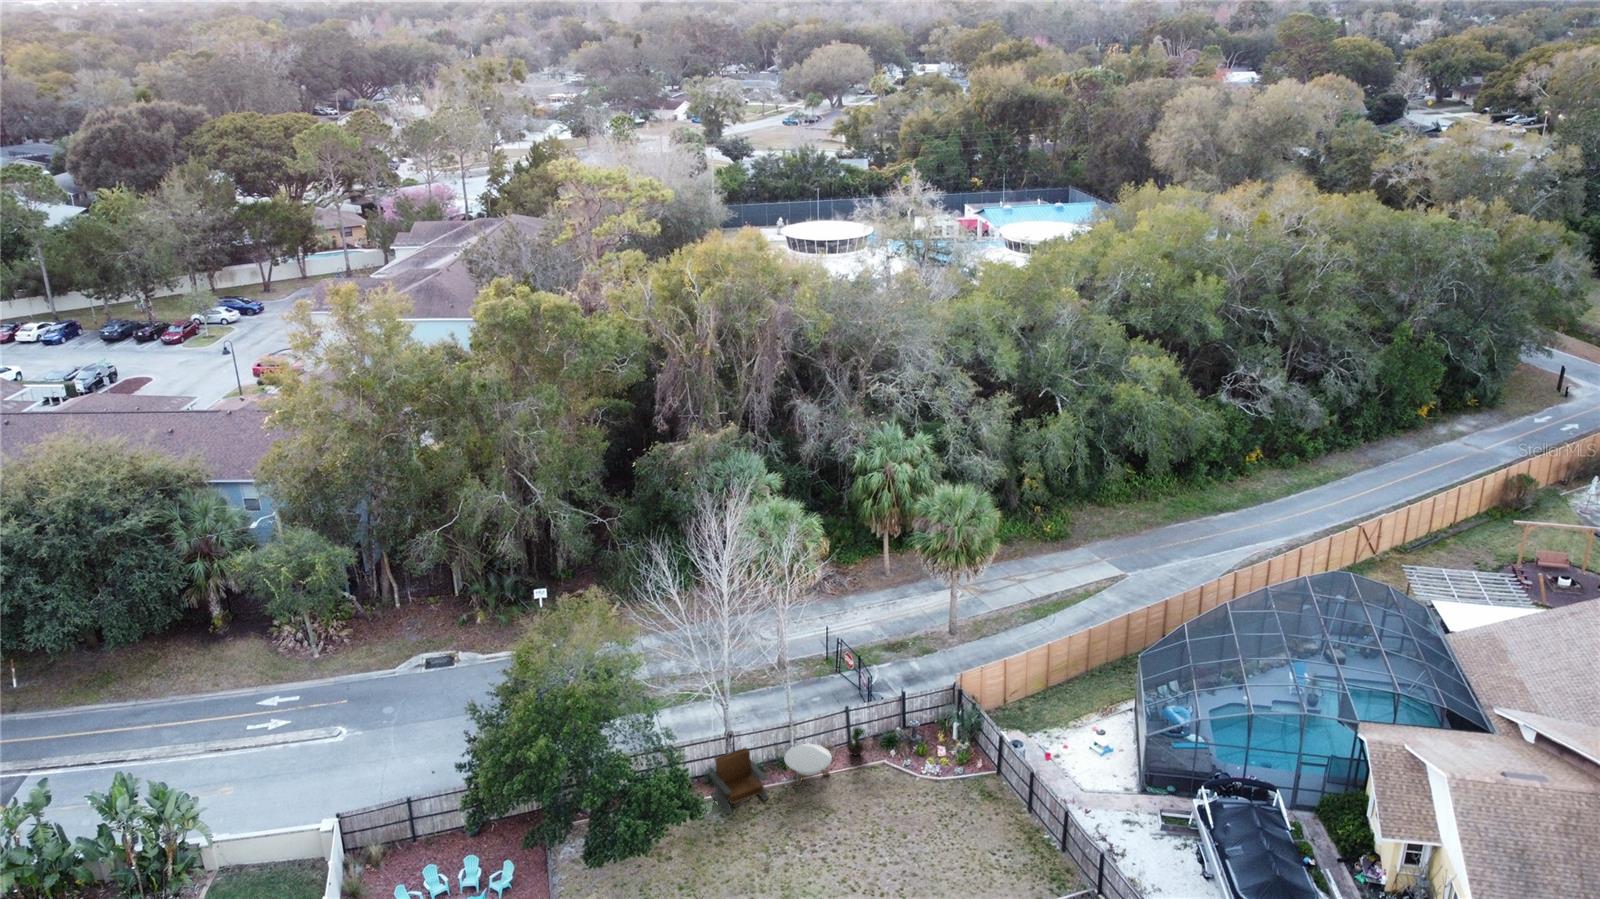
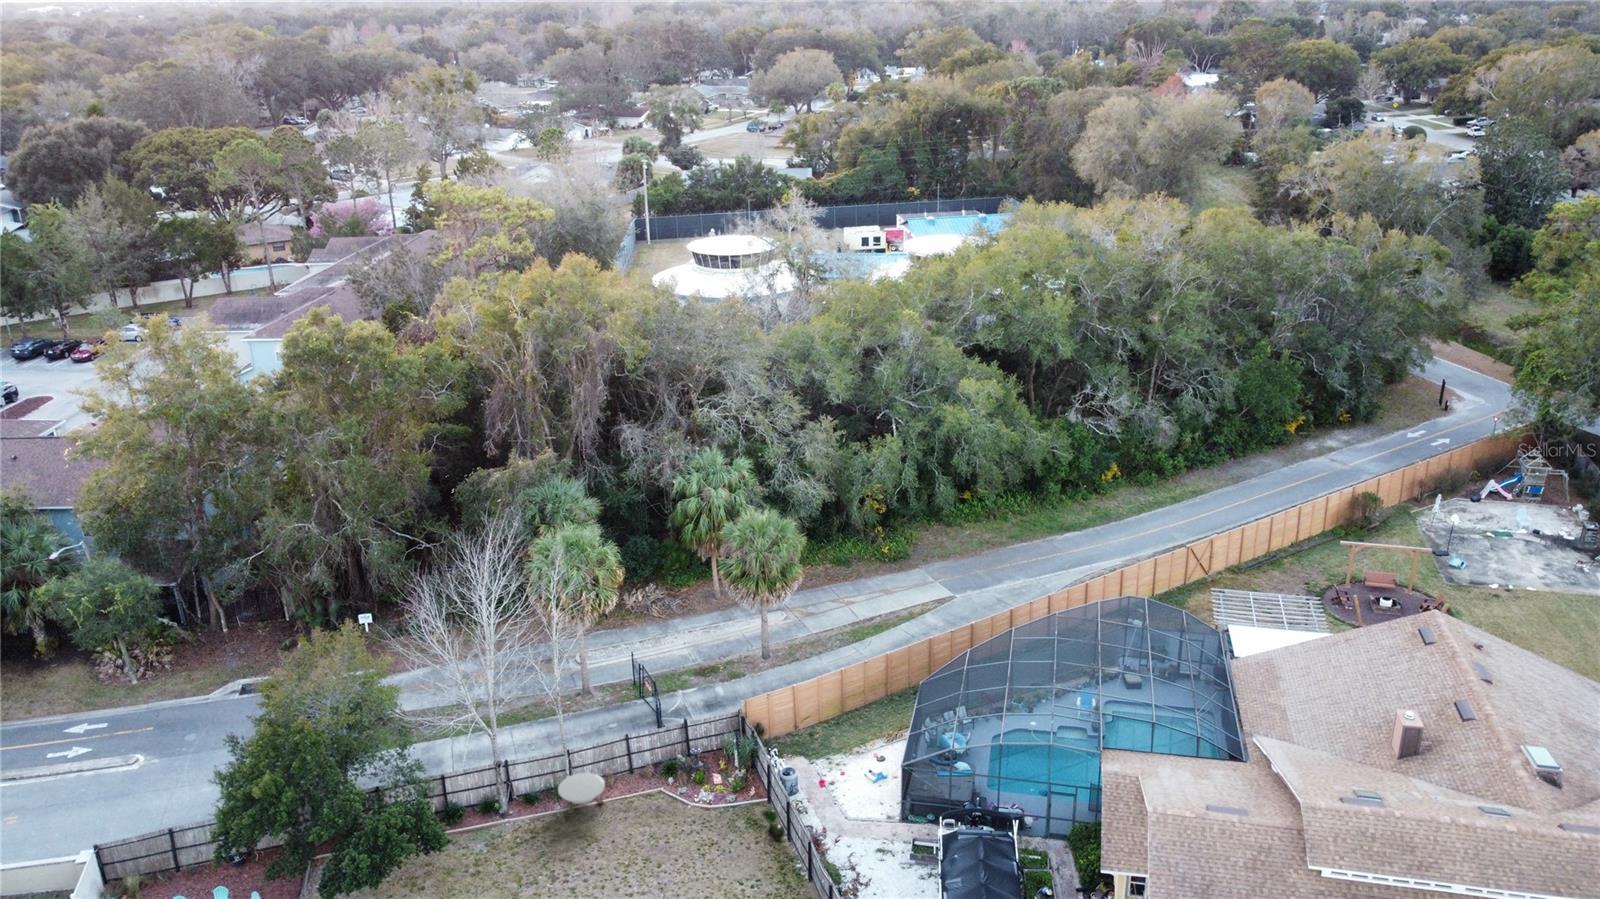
potted tree: present [848,727,865,755] -> present [762,810,784,840]
lounge chair: present [709,748,768,814] -> none [480,777,538,843]

